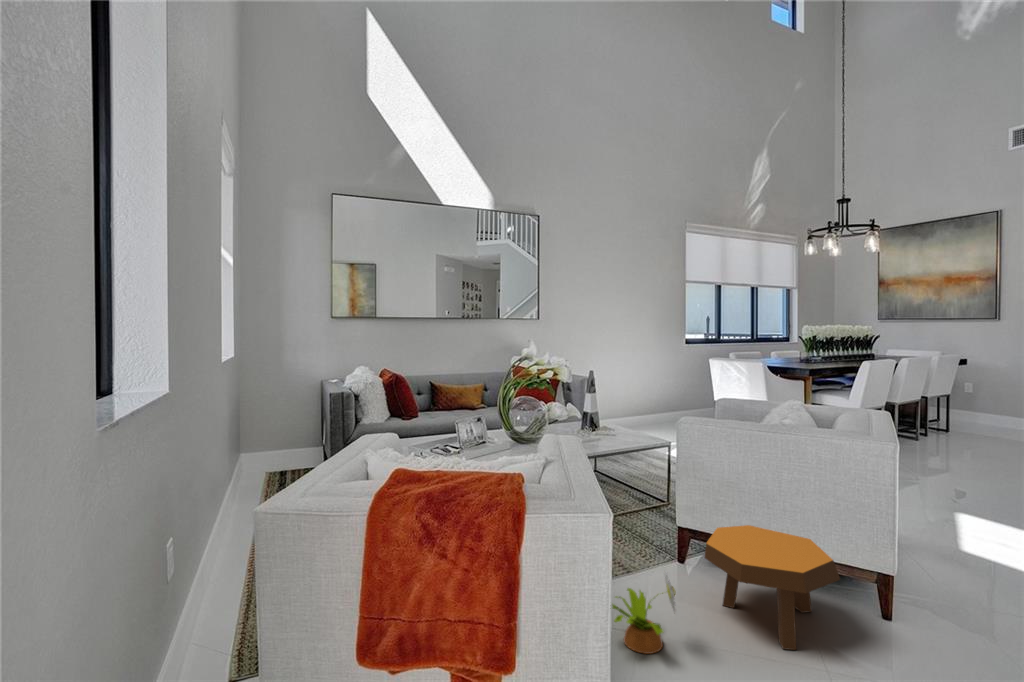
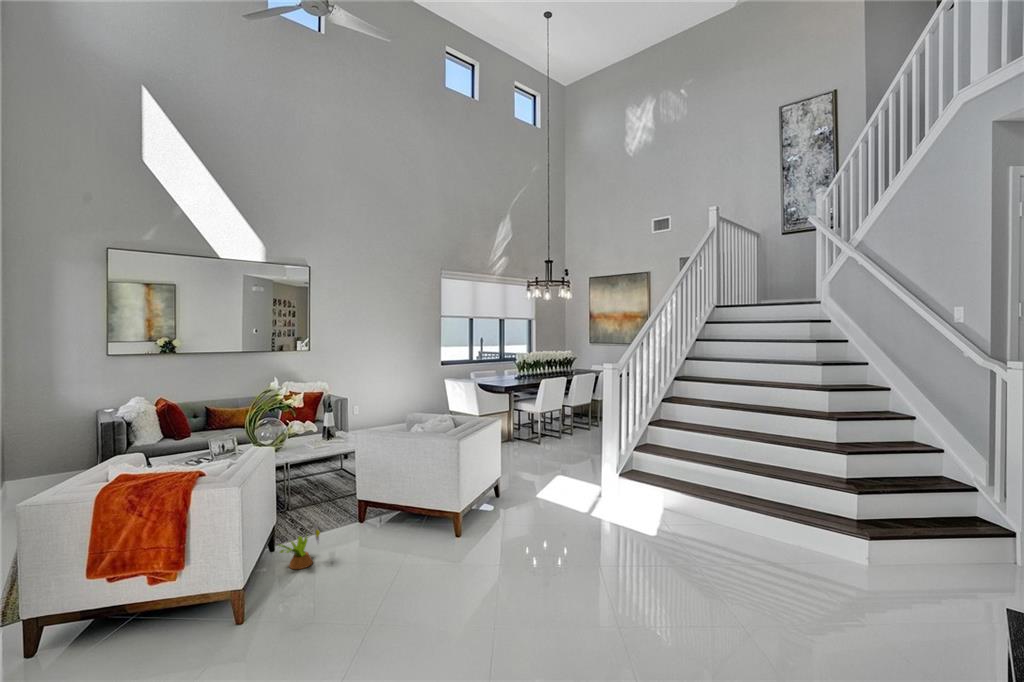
footstool: present [705,525,840,650] -> none [351,494,419,557]

